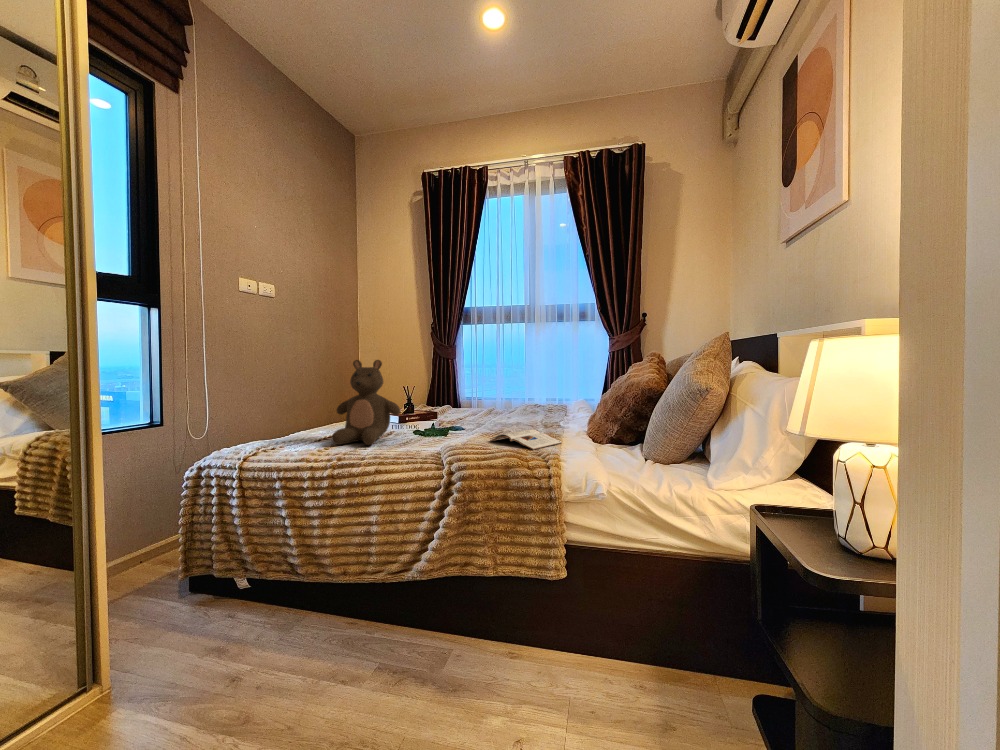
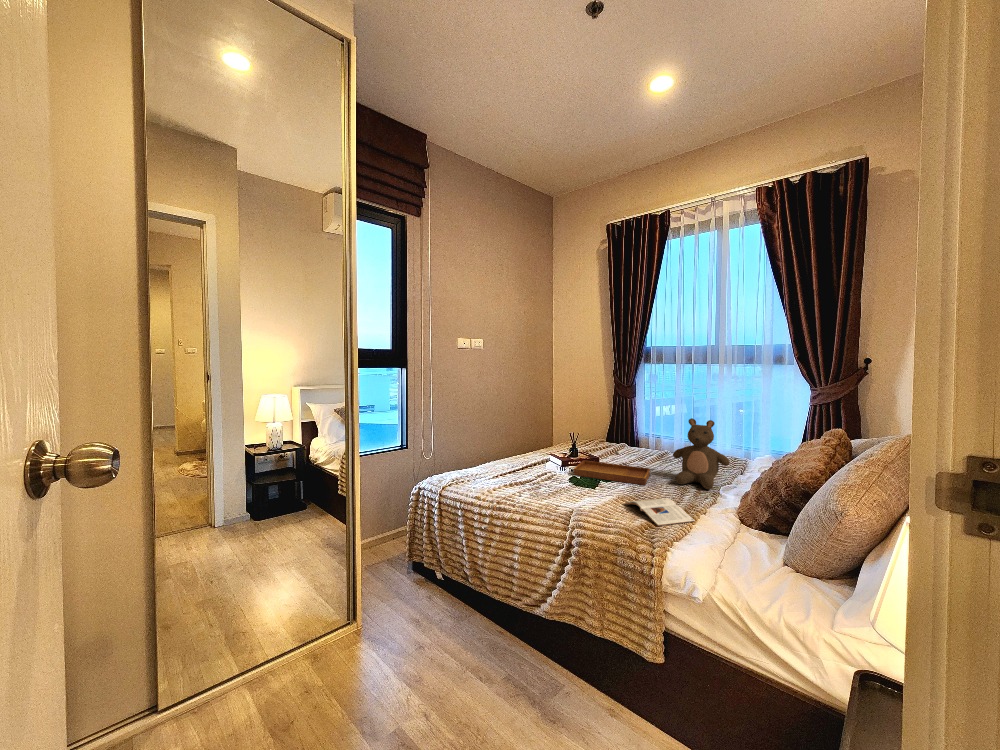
stuffed bear: present [332,360,400,445] -> present [673,418,730,489]
tray: none [417,399,497,430] -> present [574,451,650,485]

